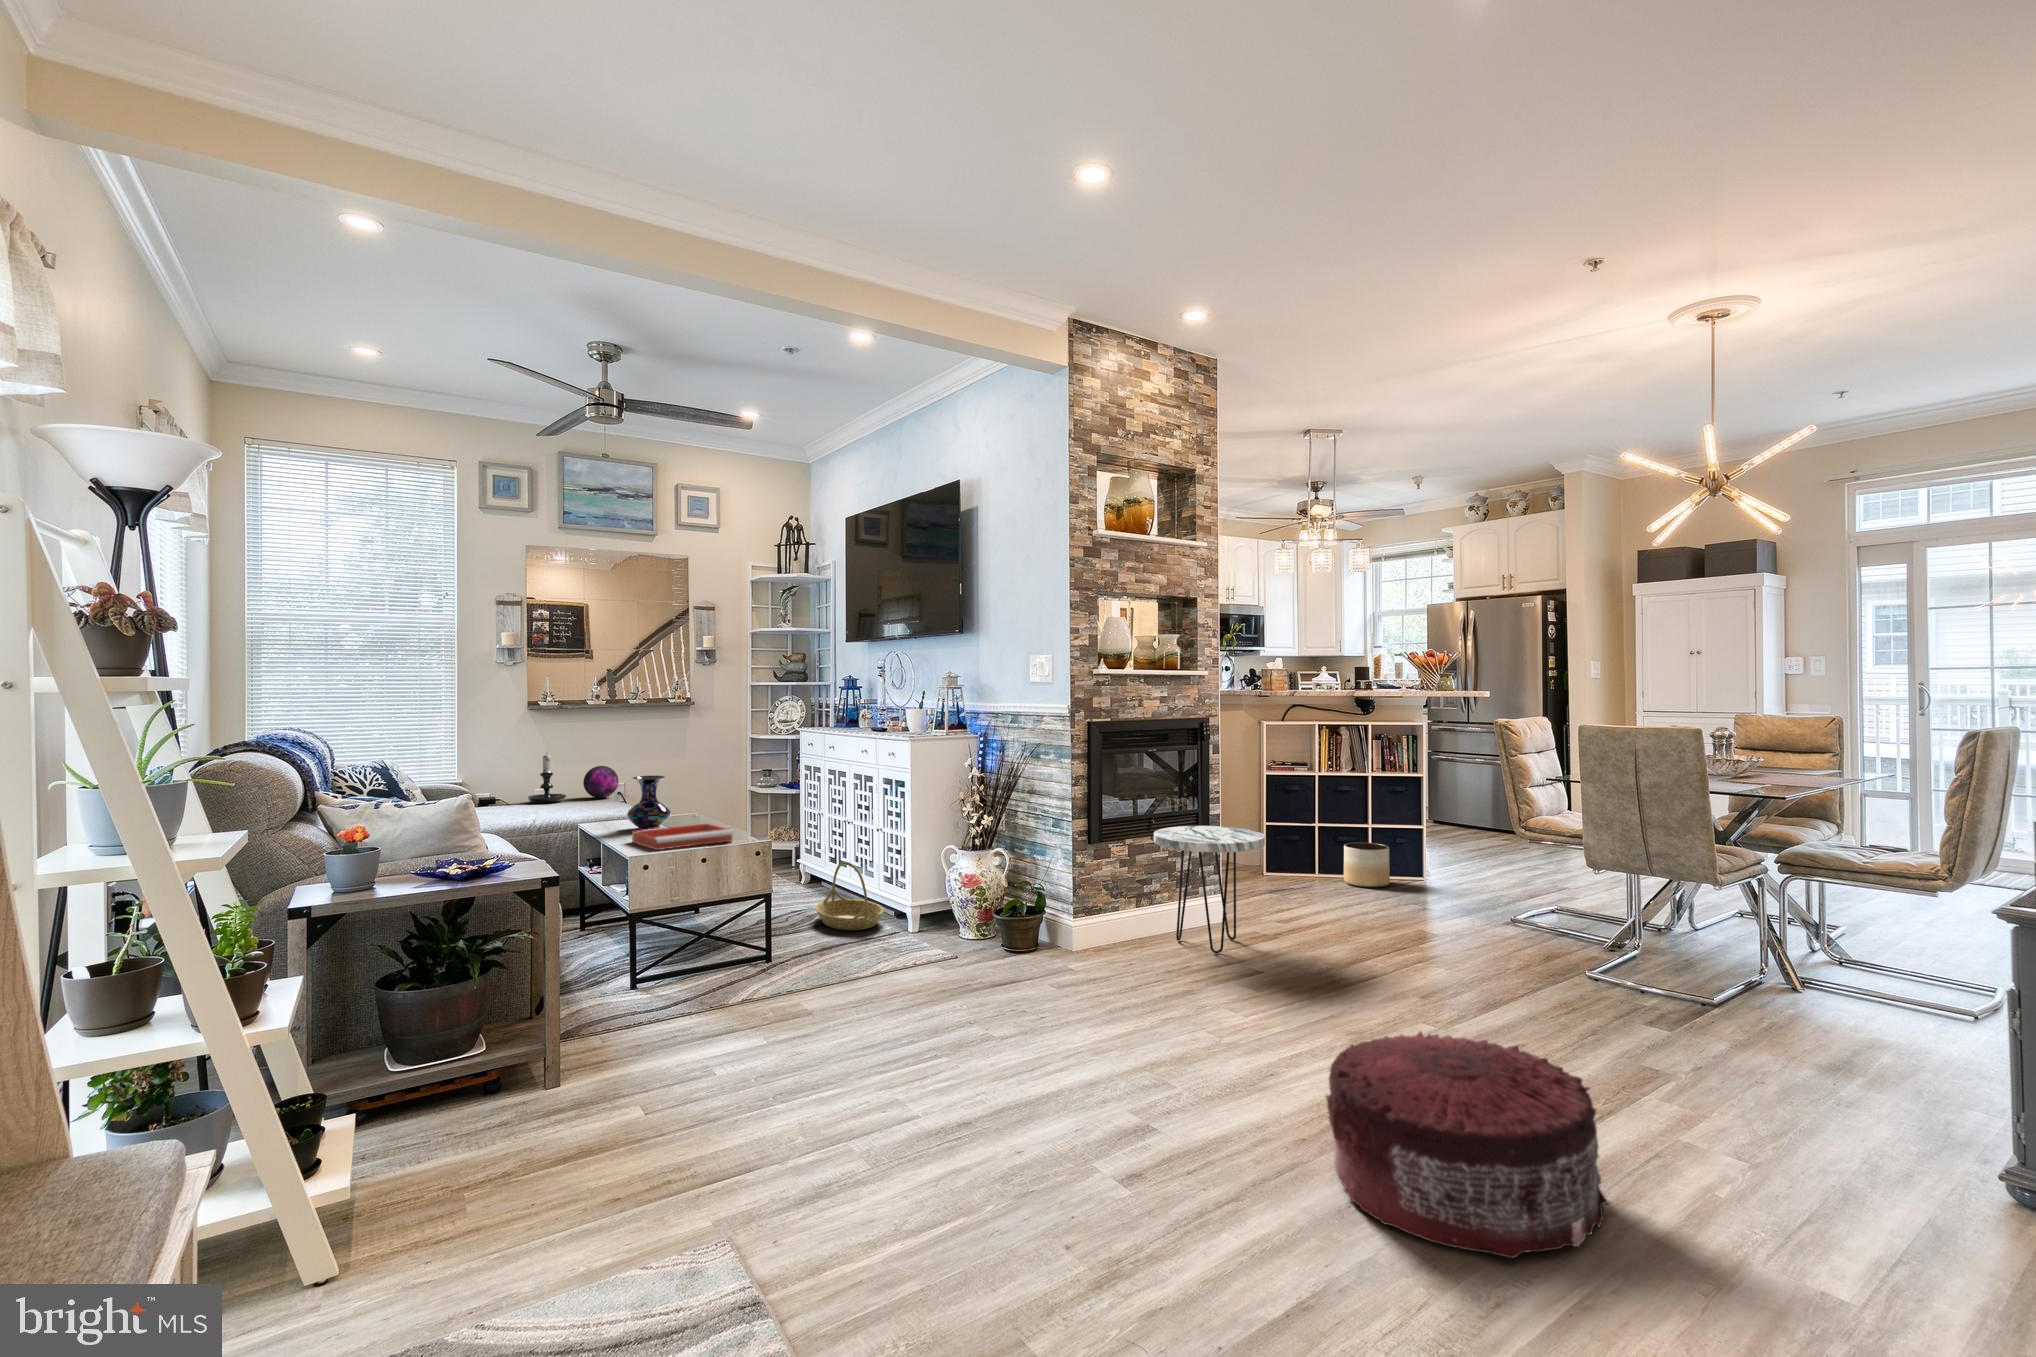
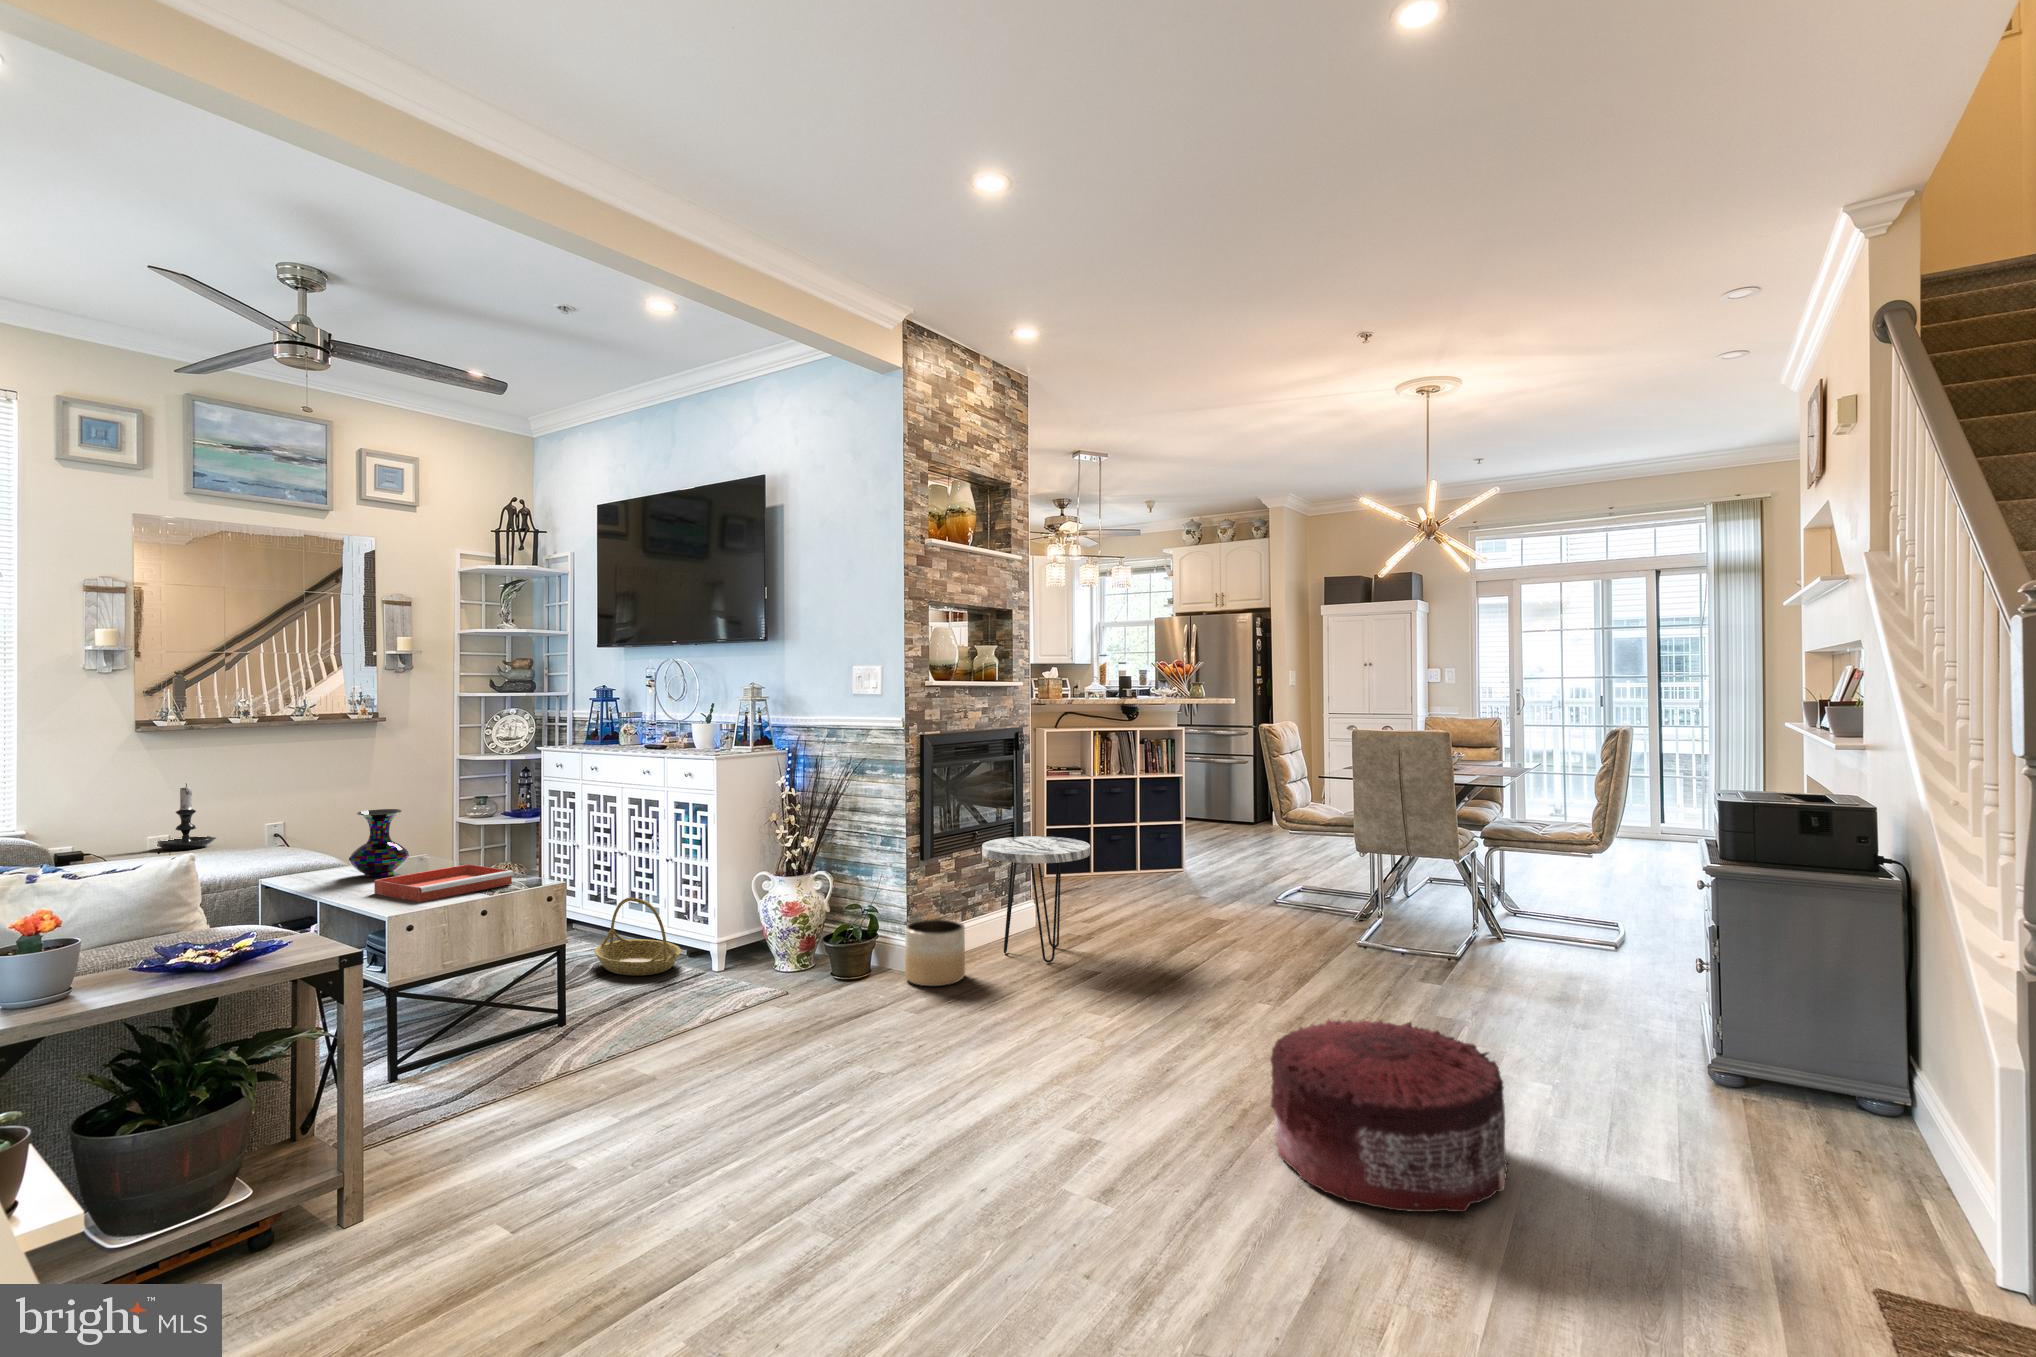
decorative orb: present [583,766,618,798] -> none [238,798,289,839]
planter: present [1344,842,1390,887] -> present [905,919,965,986]

